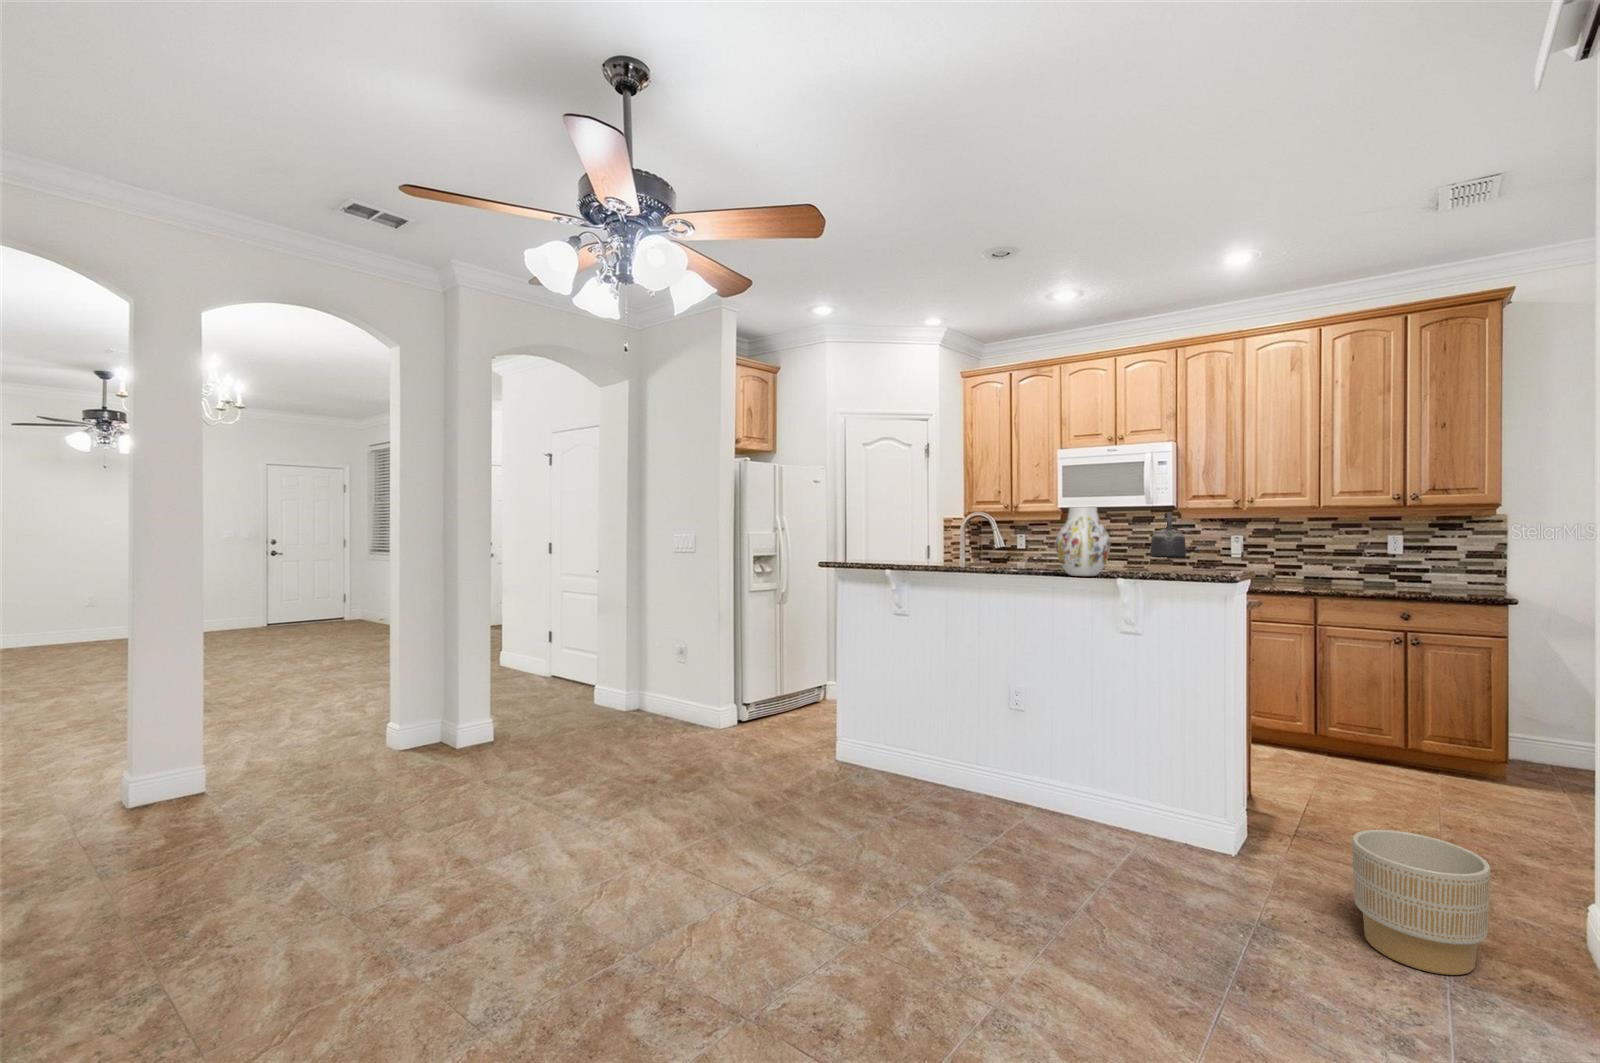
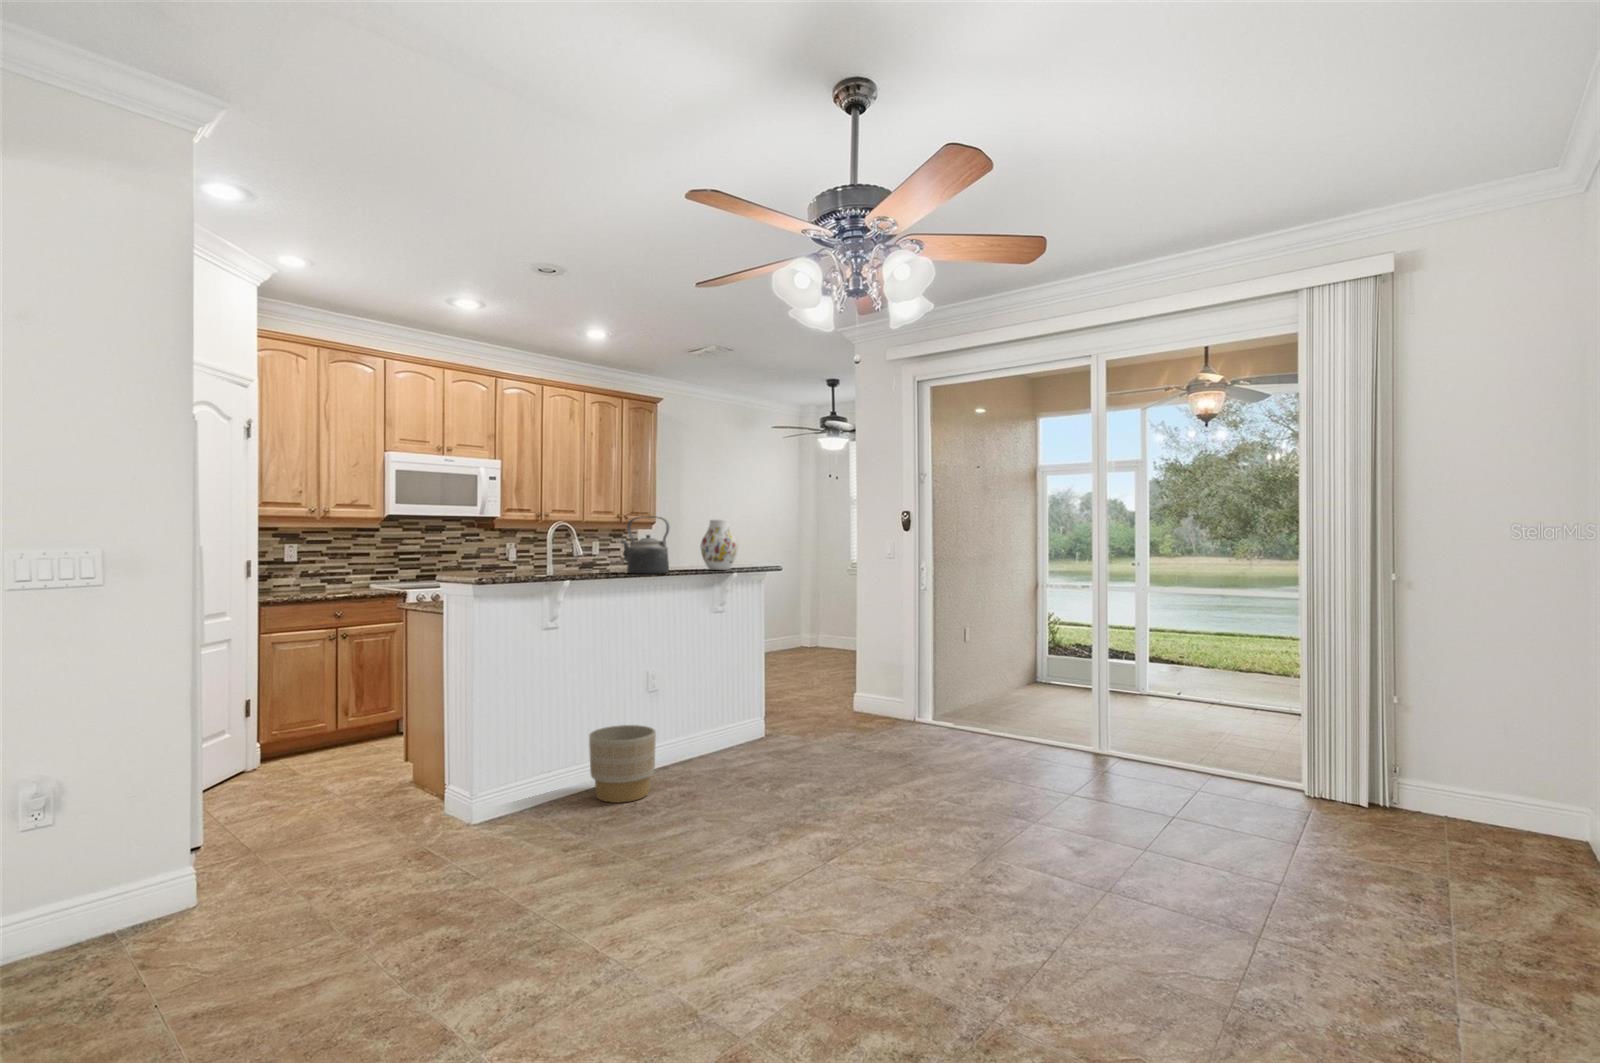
kettle: present [1150,512,1186,557] -> present [621,516,669,574]
planter: present [1353,830,1490,975] -> present [589,725,656,803]

